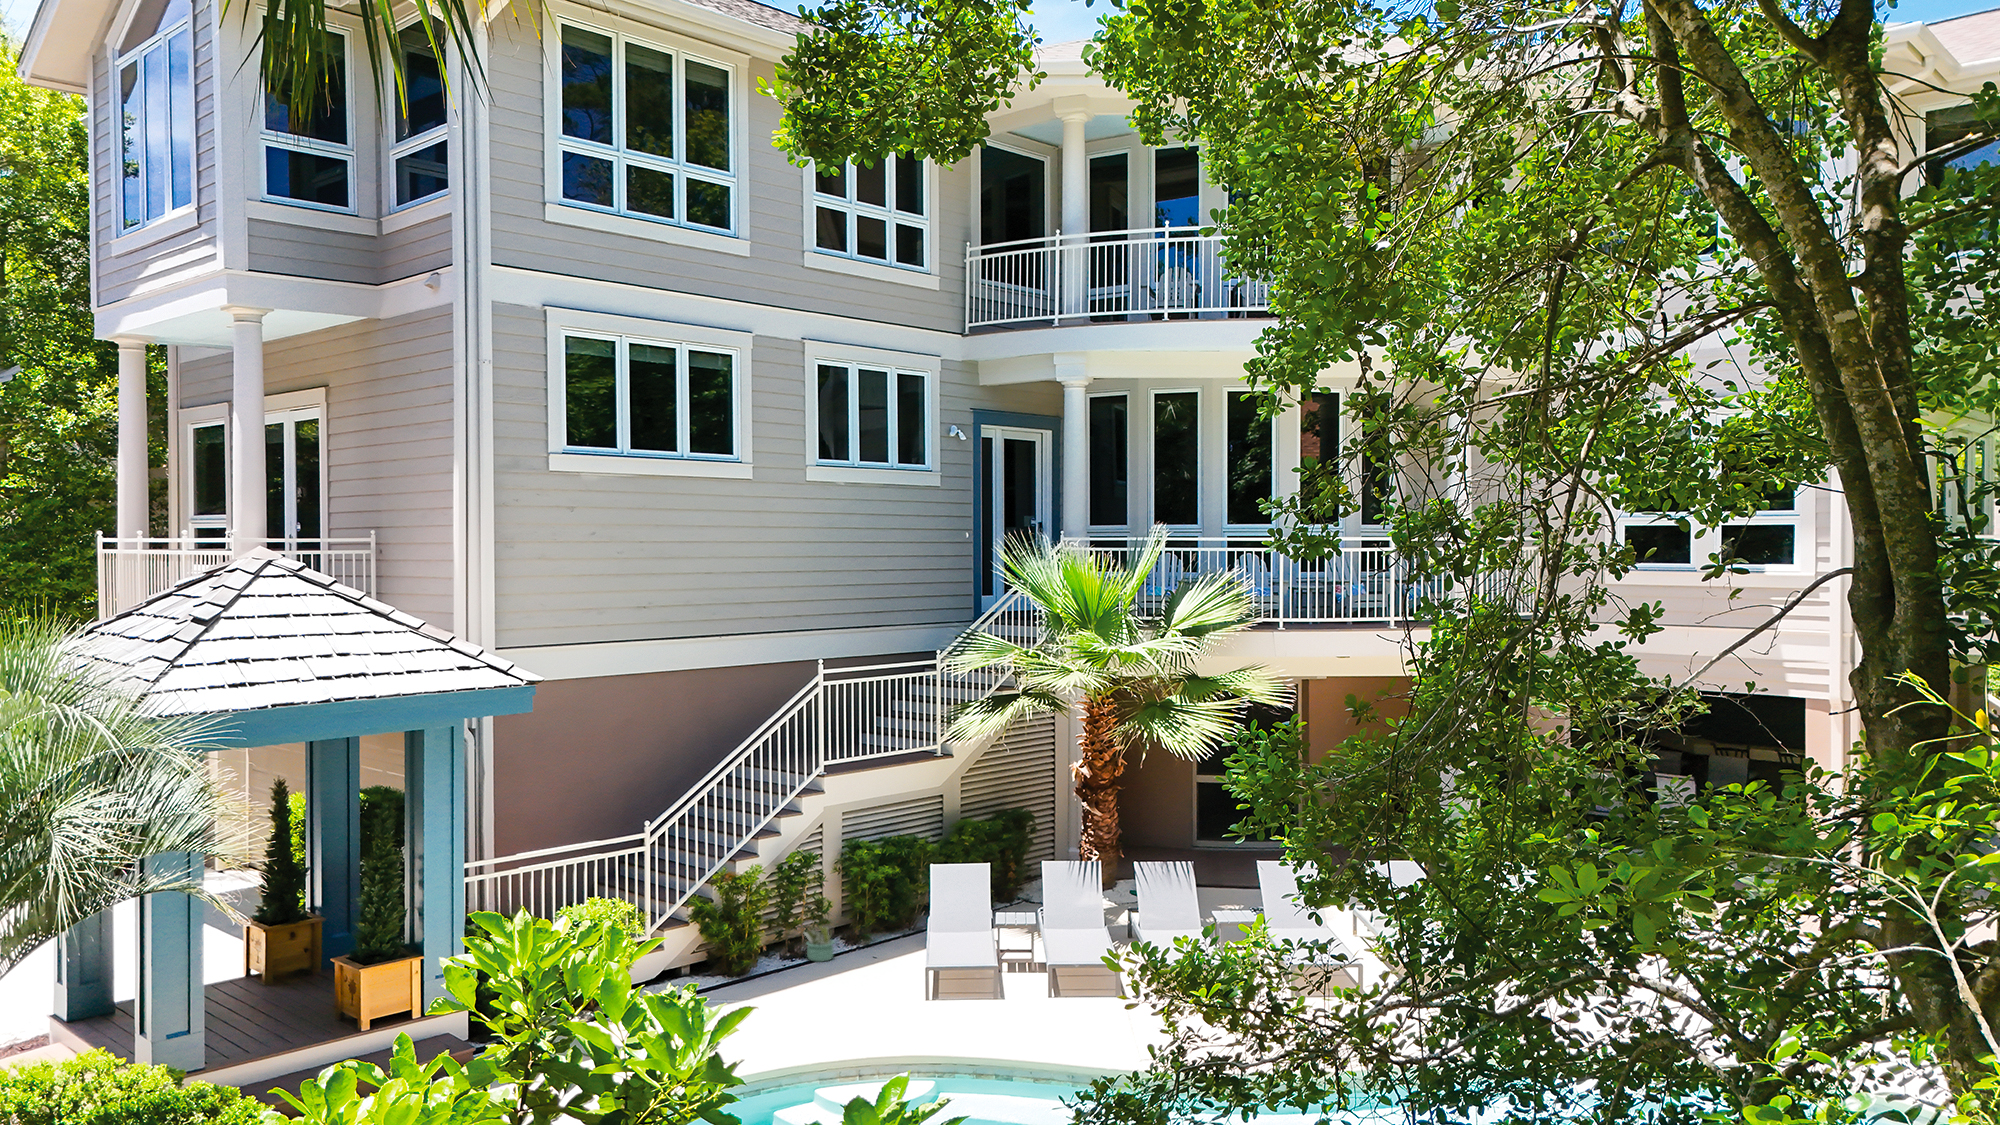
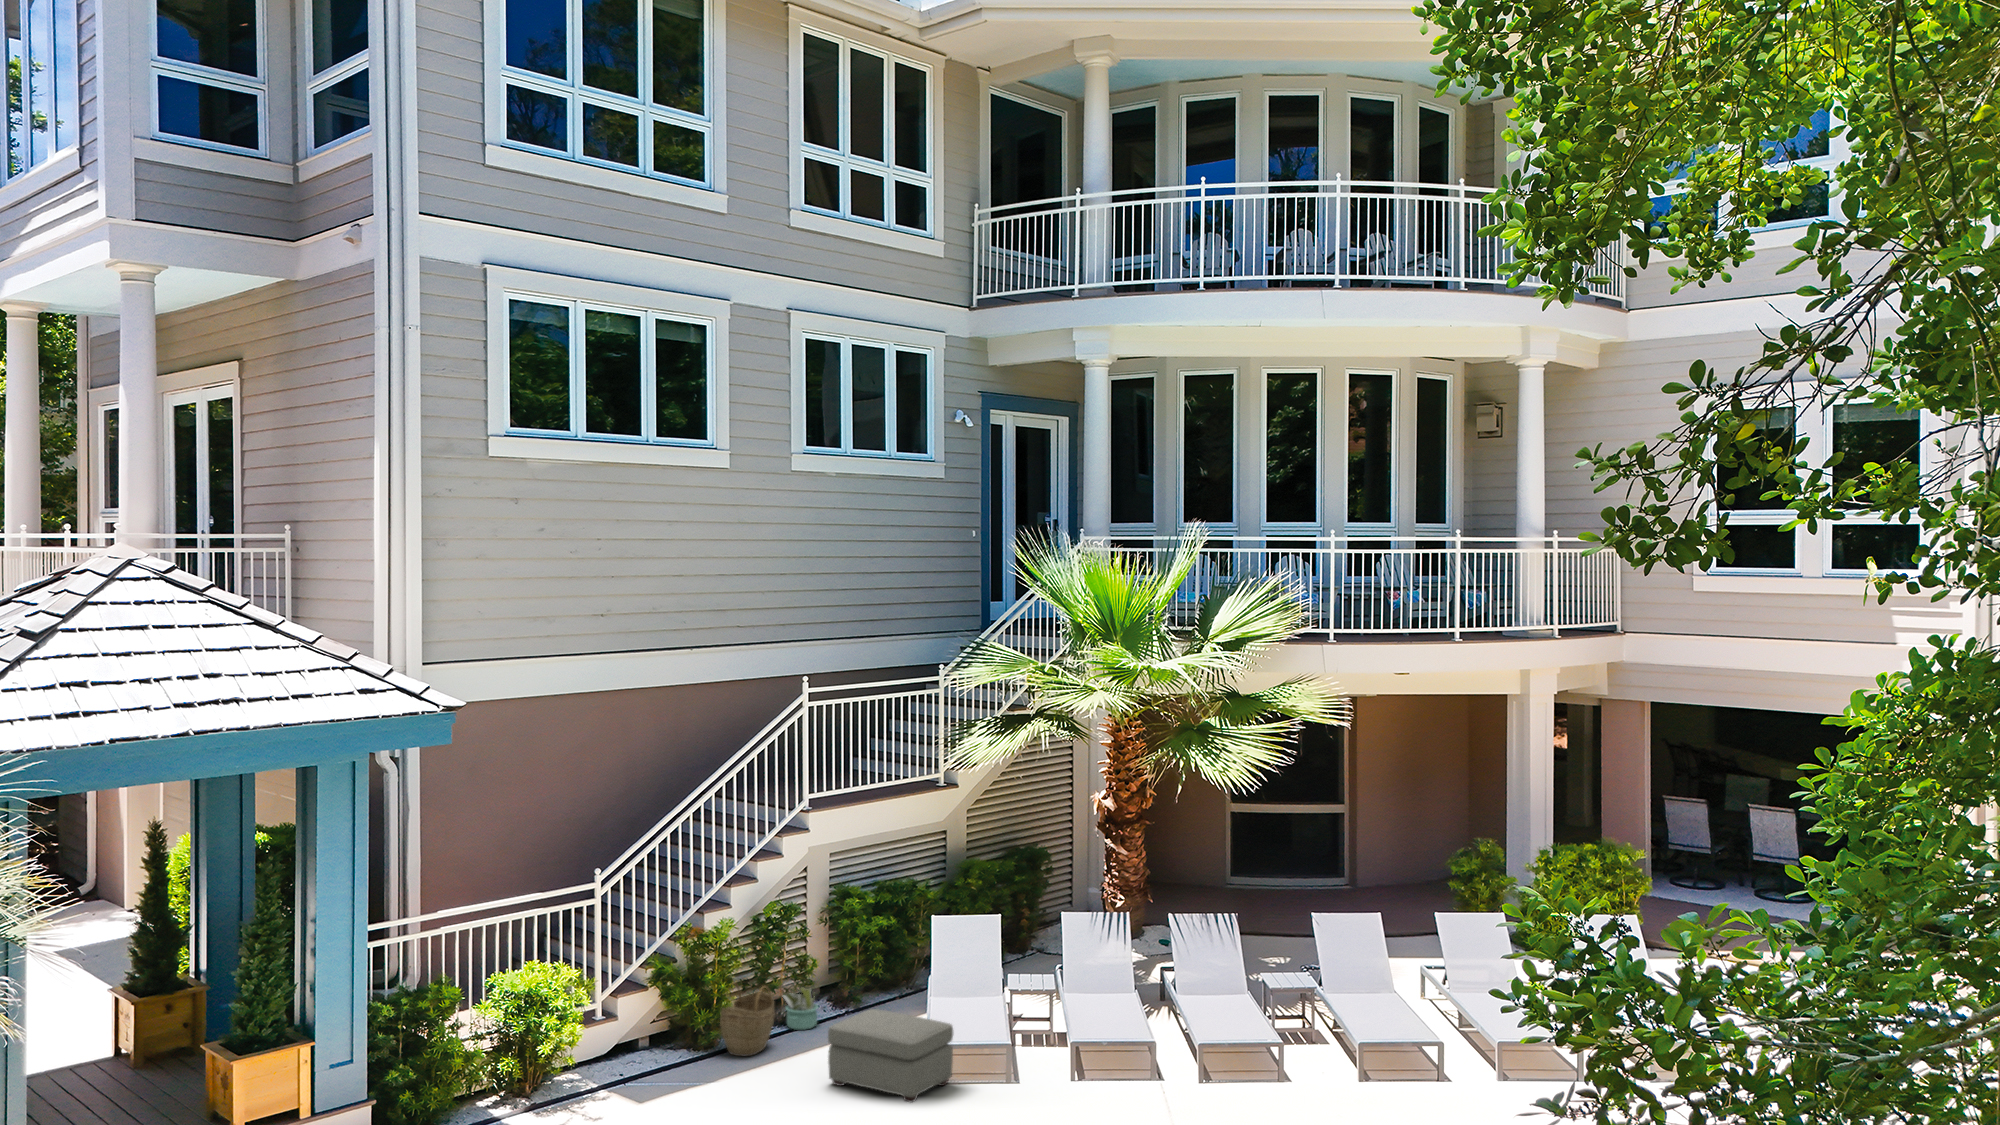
woven basket: none [752,919,798,981] -> present [720,983,775,1056]
ottoman: none [844,940,950,1015] -> present [828,1009,953,1102]

